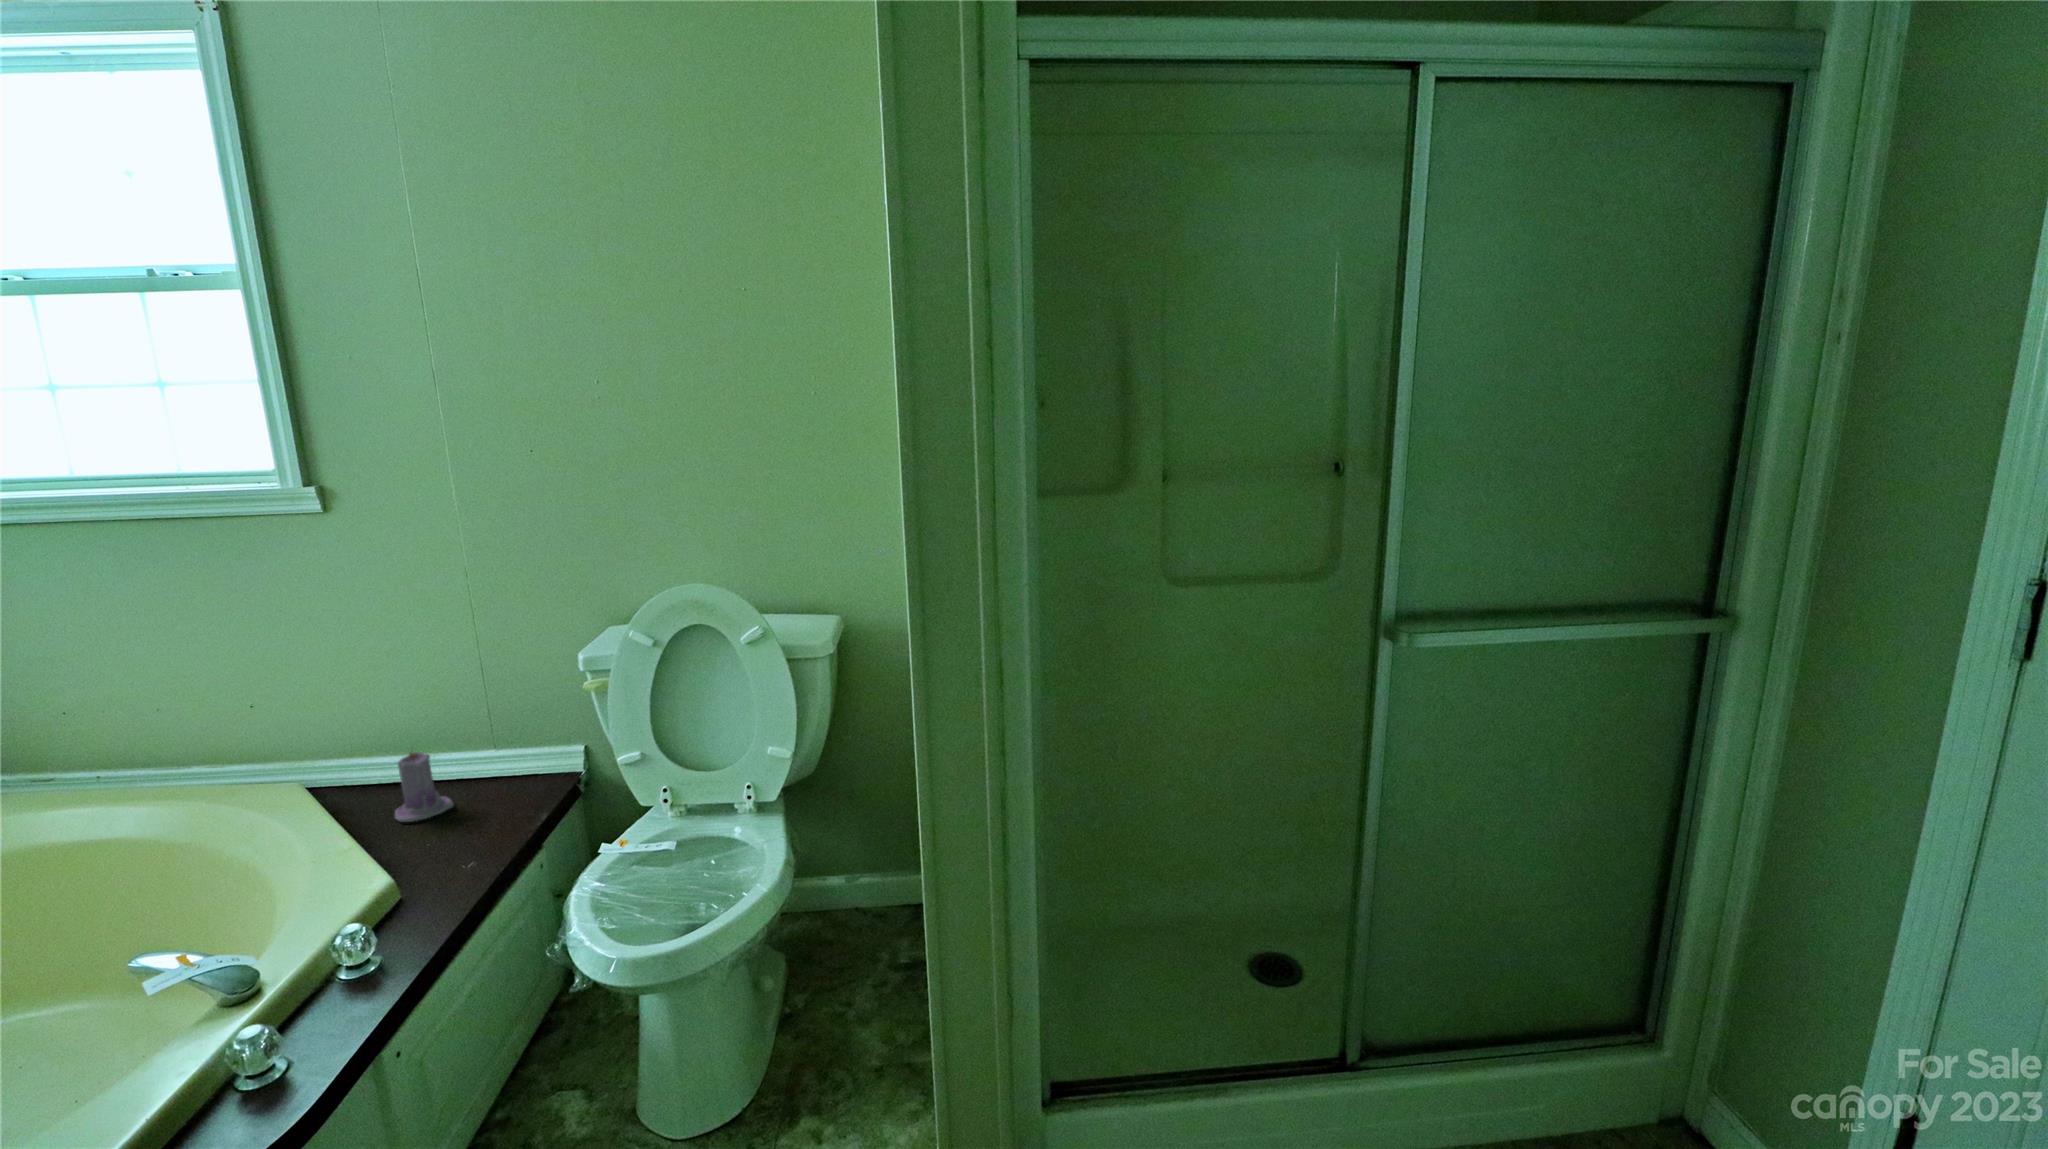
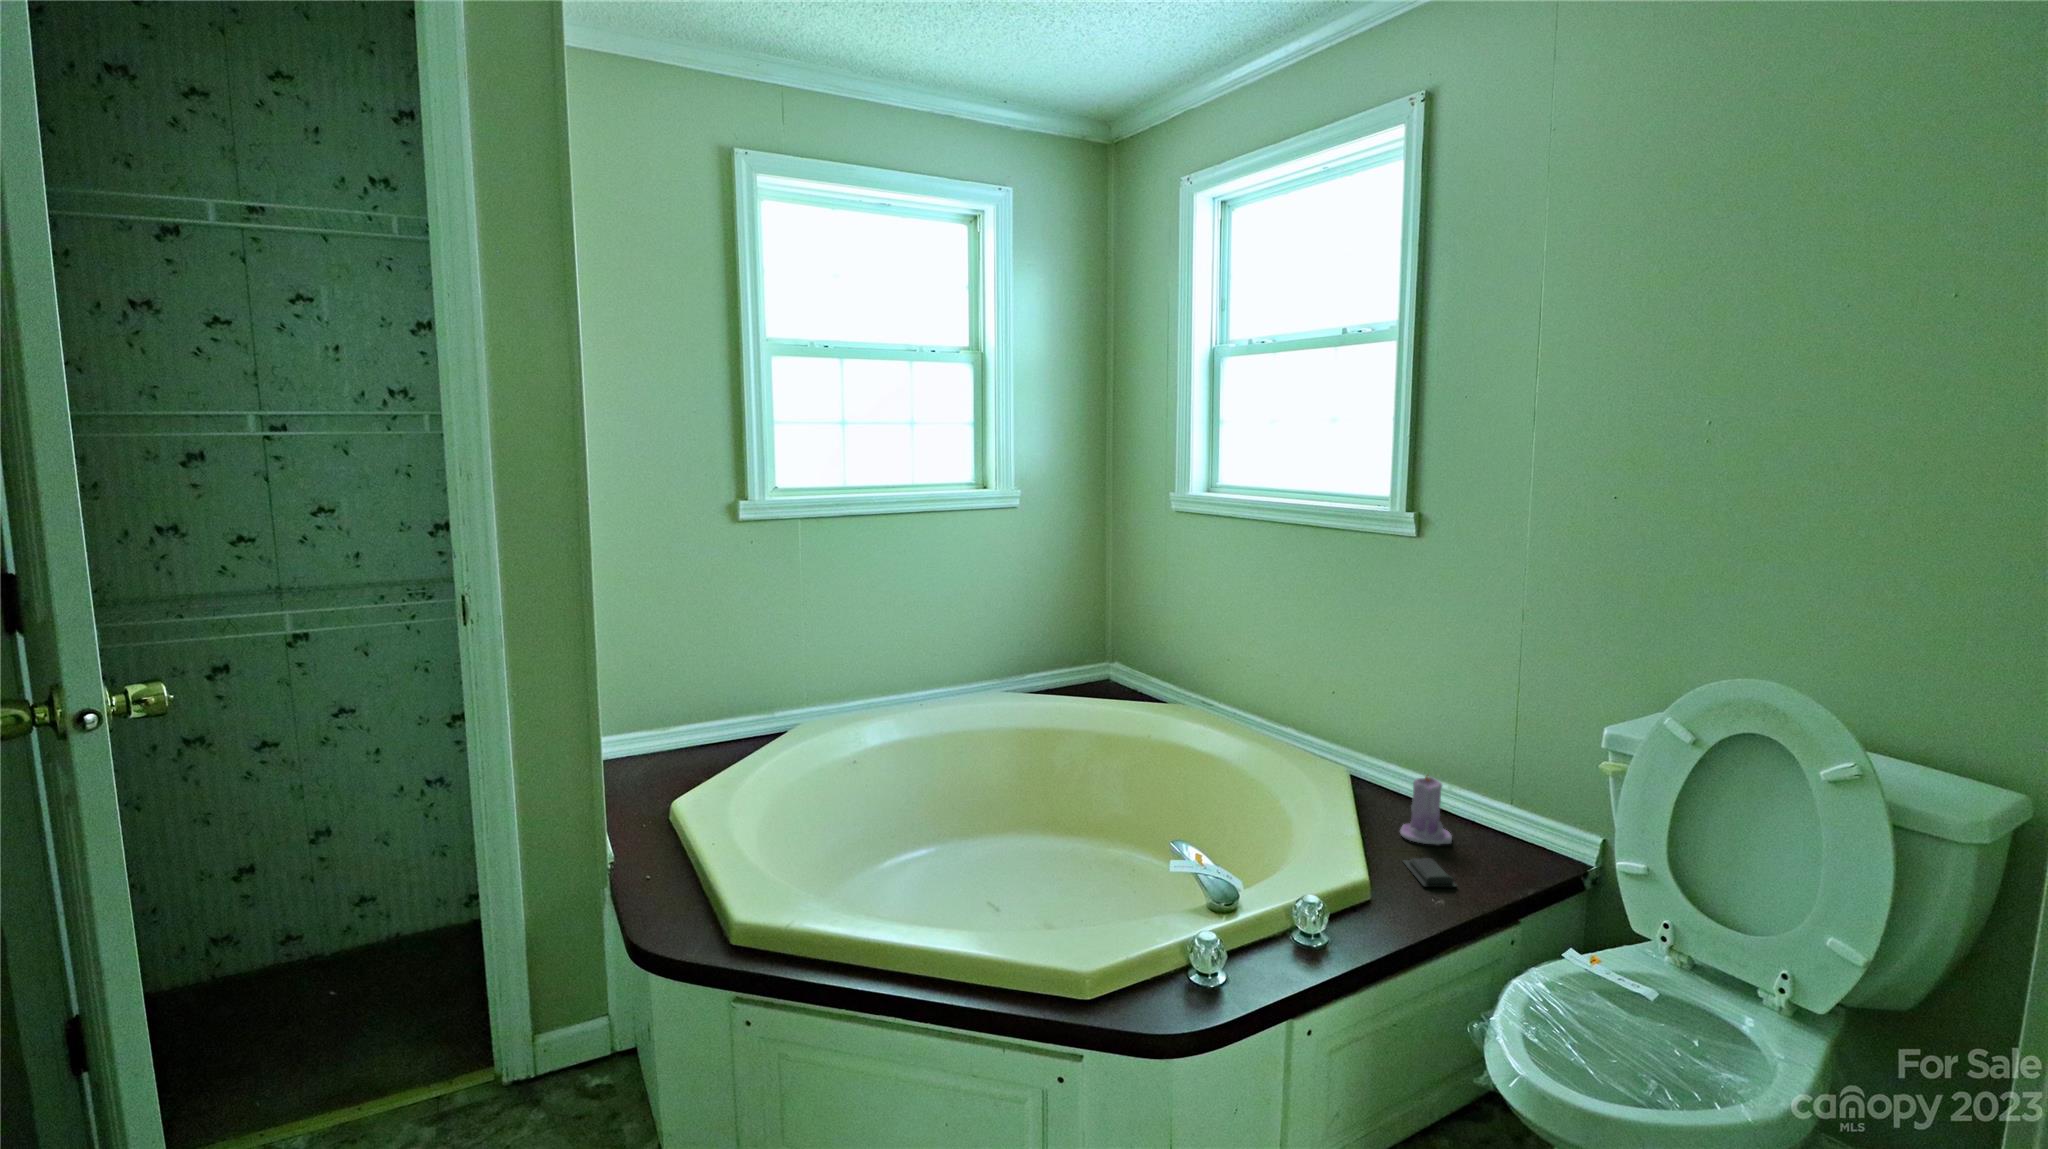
soap bar: none [414,828,482,857] -> present [1403,858,1457,887]

